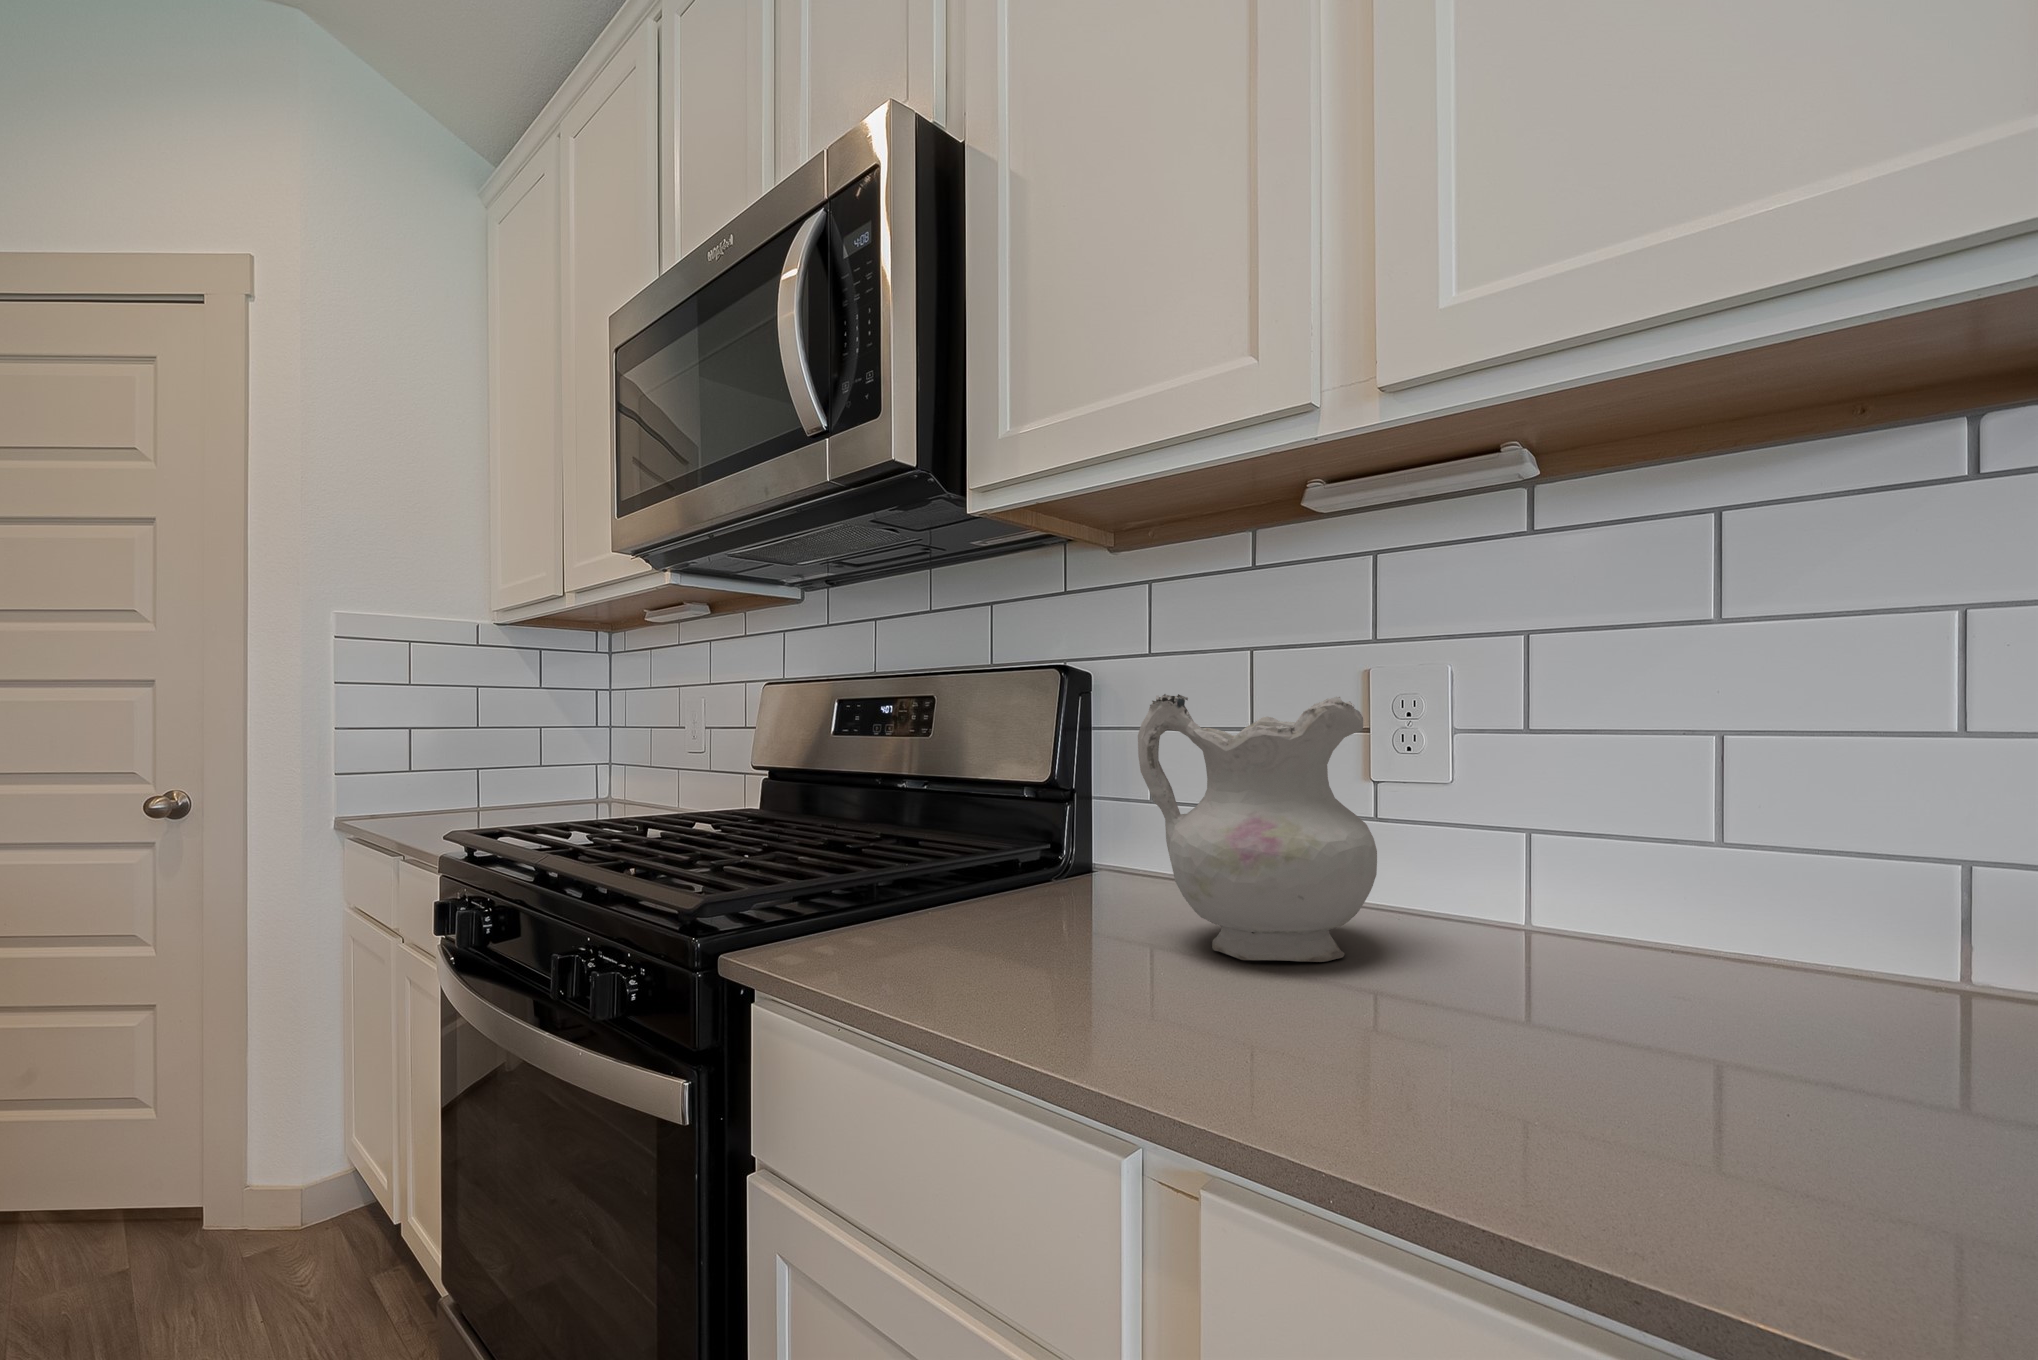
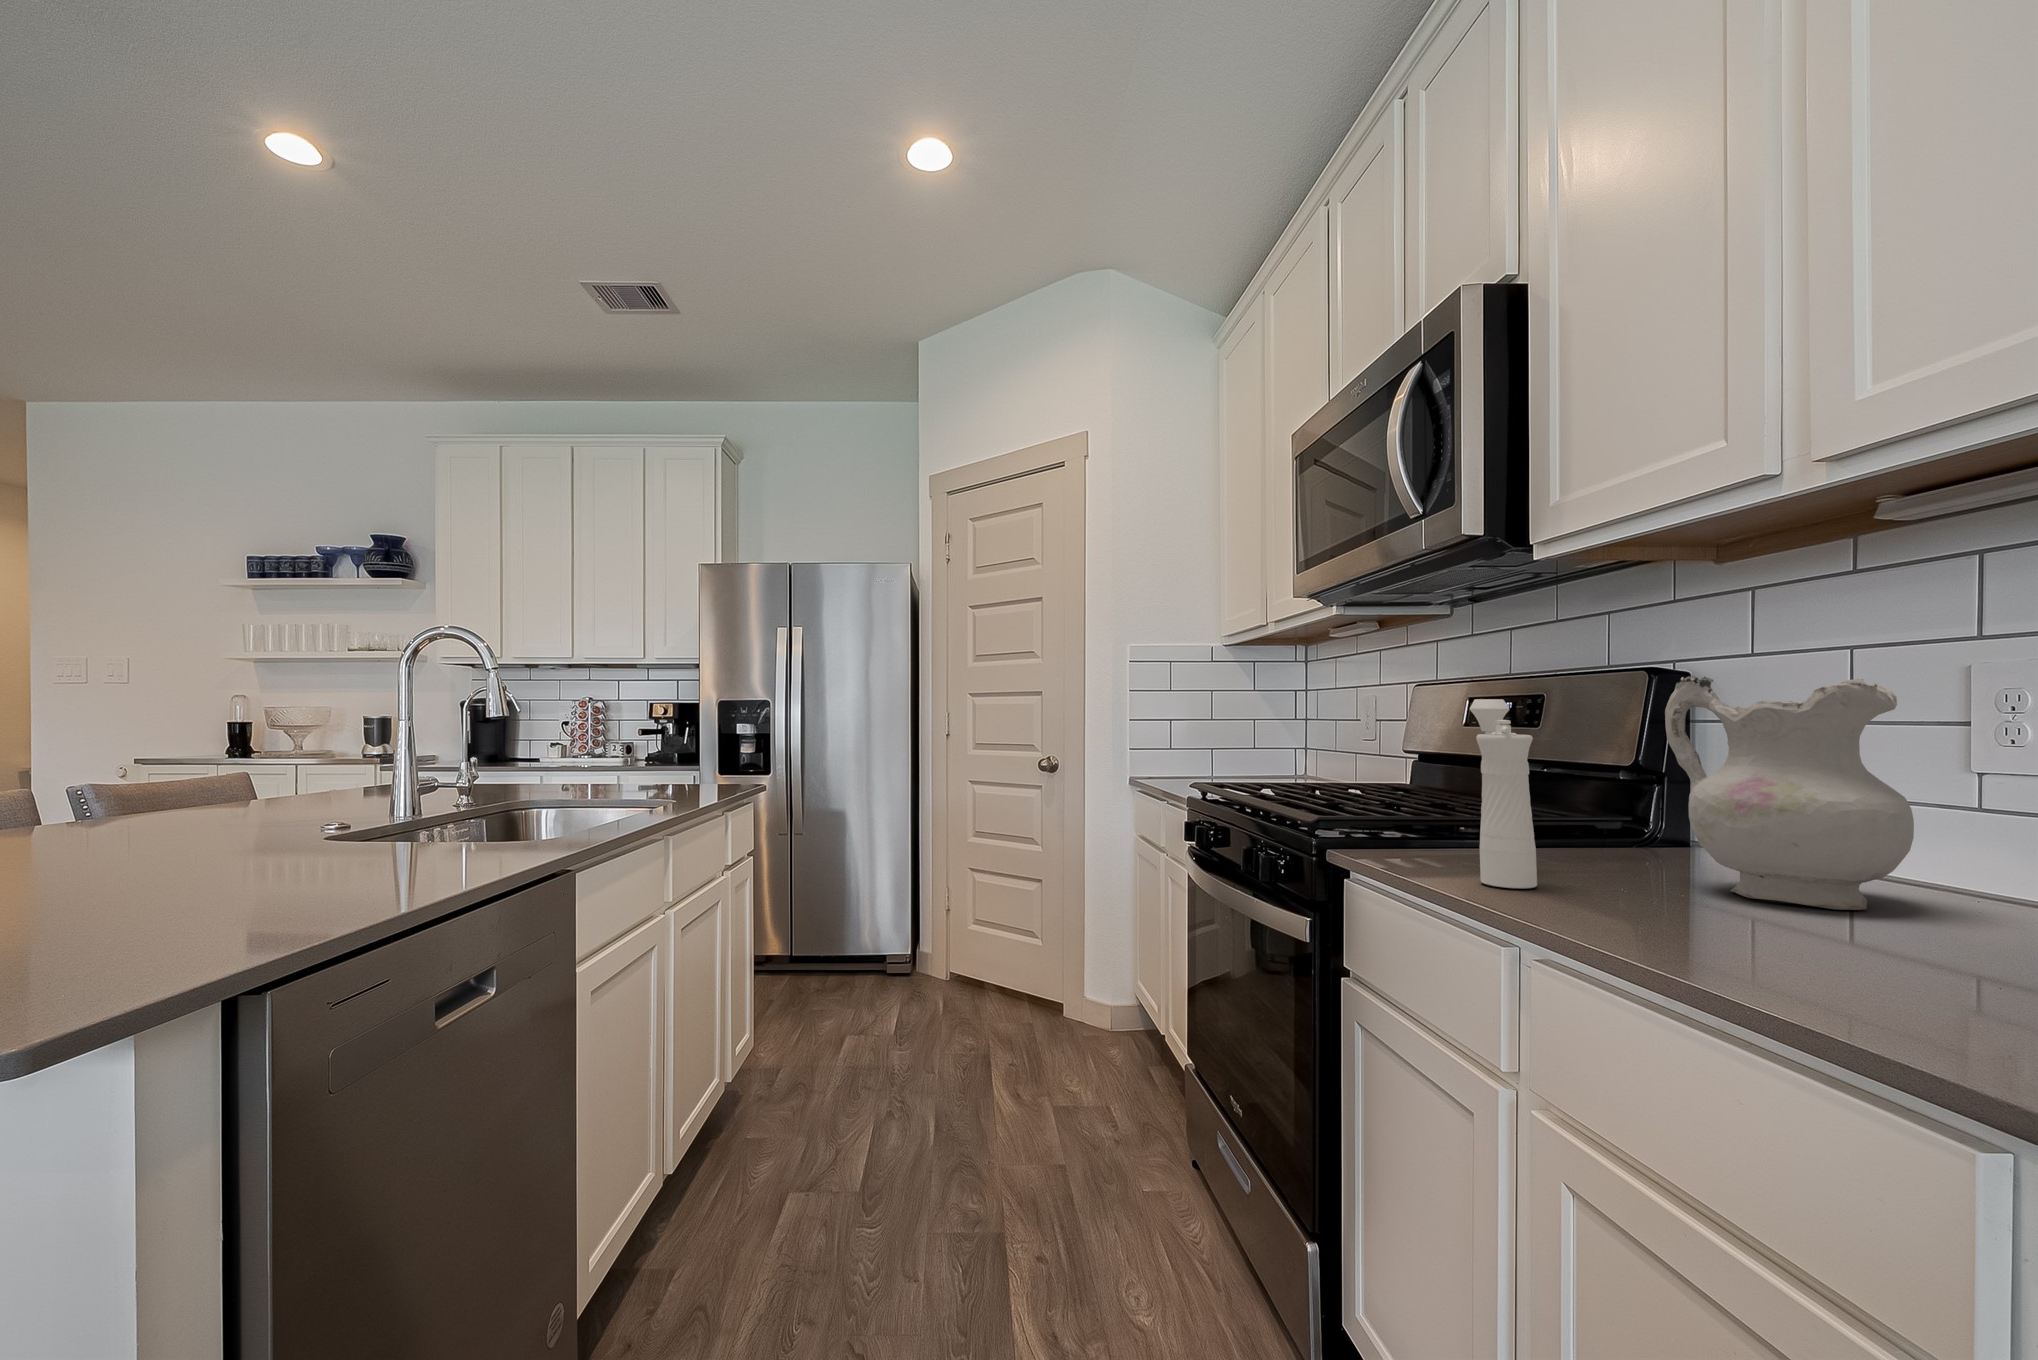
pepper mill: none [930,732,1040,1005] -> present [1470,699,1537,888]

